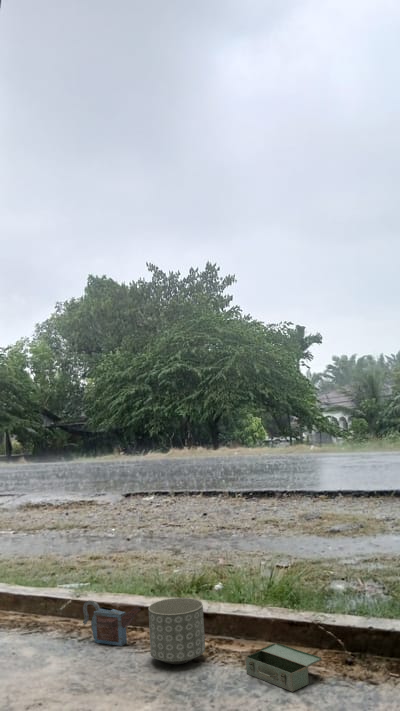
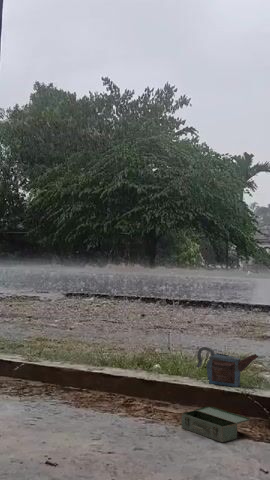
planter: present [148,598,205,664] -> none [96,362,146,417]
watering can: present [83,600,141,646] -> present [197,347,258,387]

